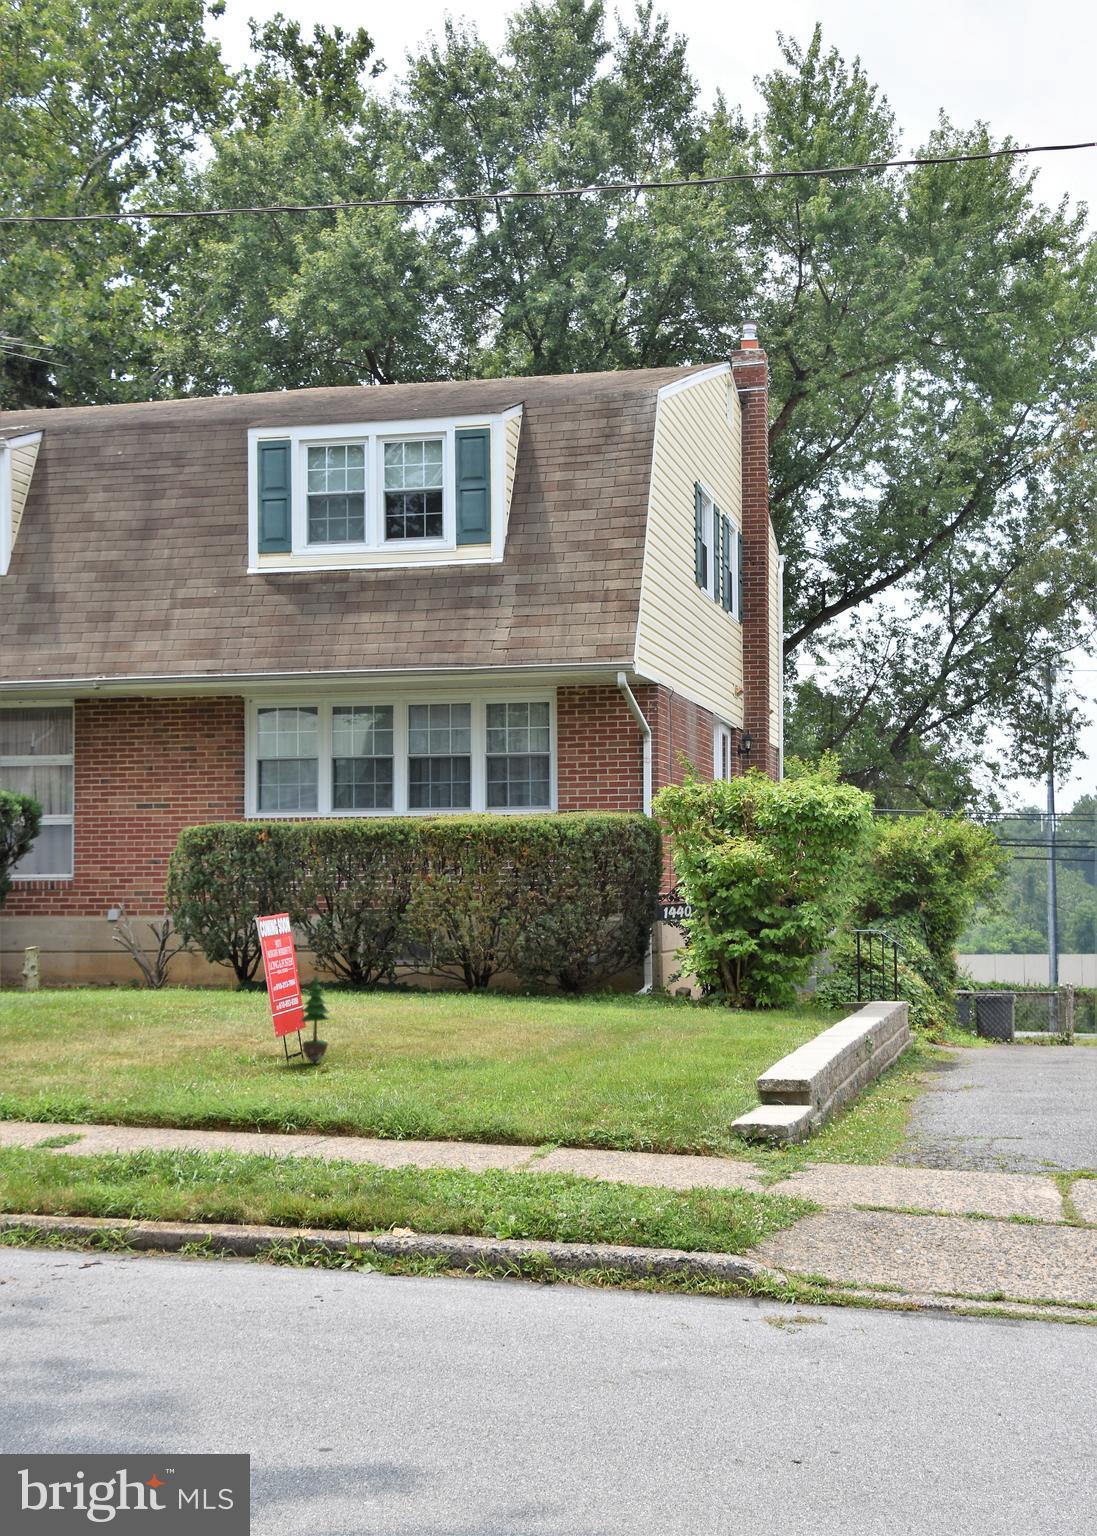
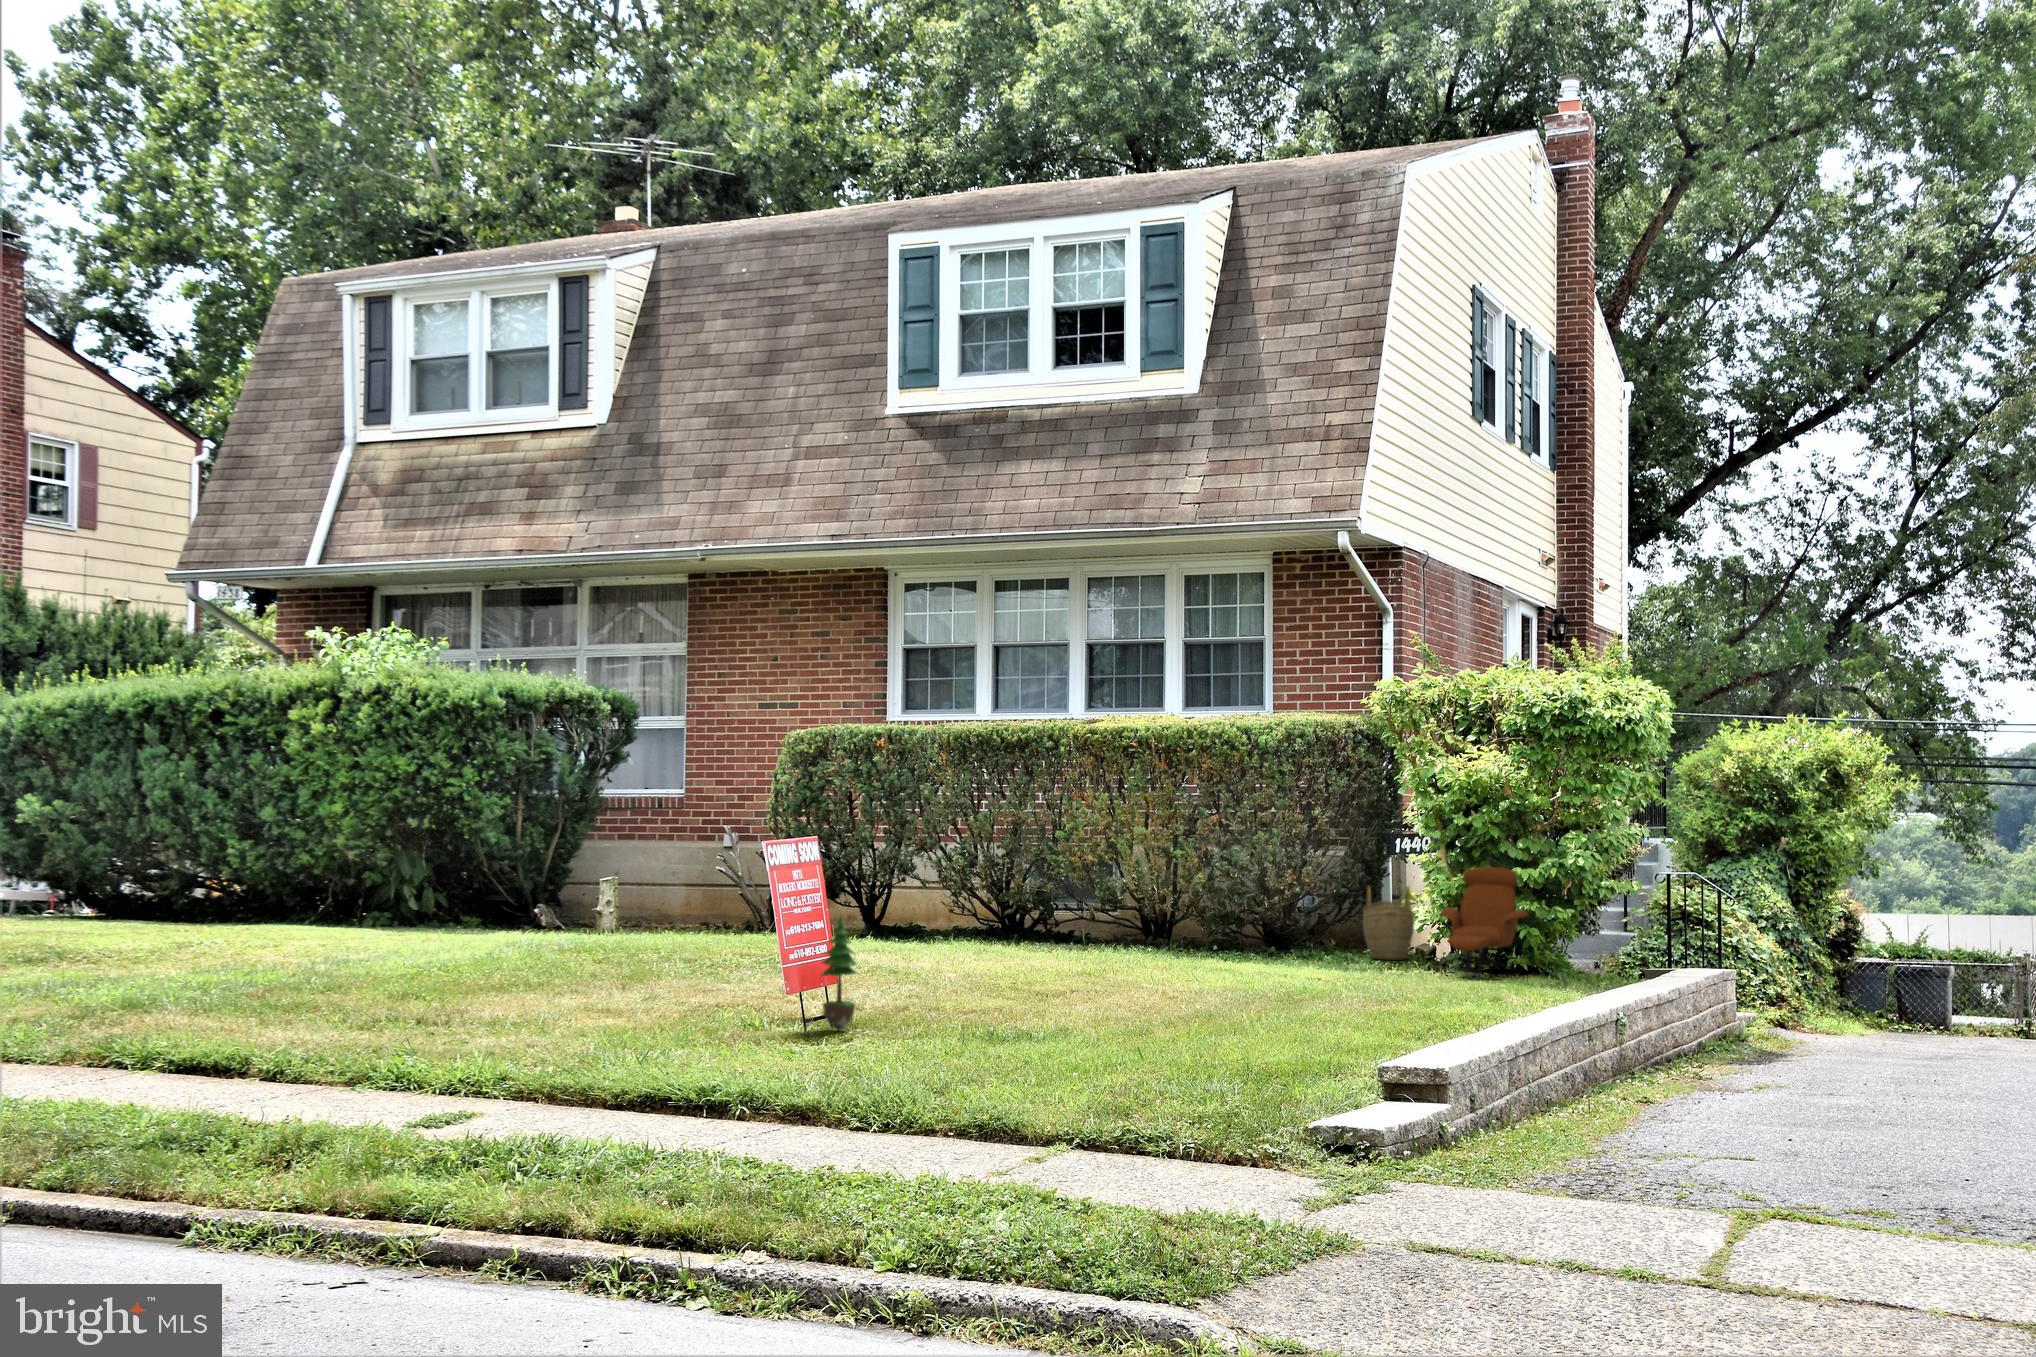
lounge chair: none [712,927,777,1011] -> present [1440,867,1528,977]
woven basket: none [650,942,688,998] -> present [1363,887,1414,960]

